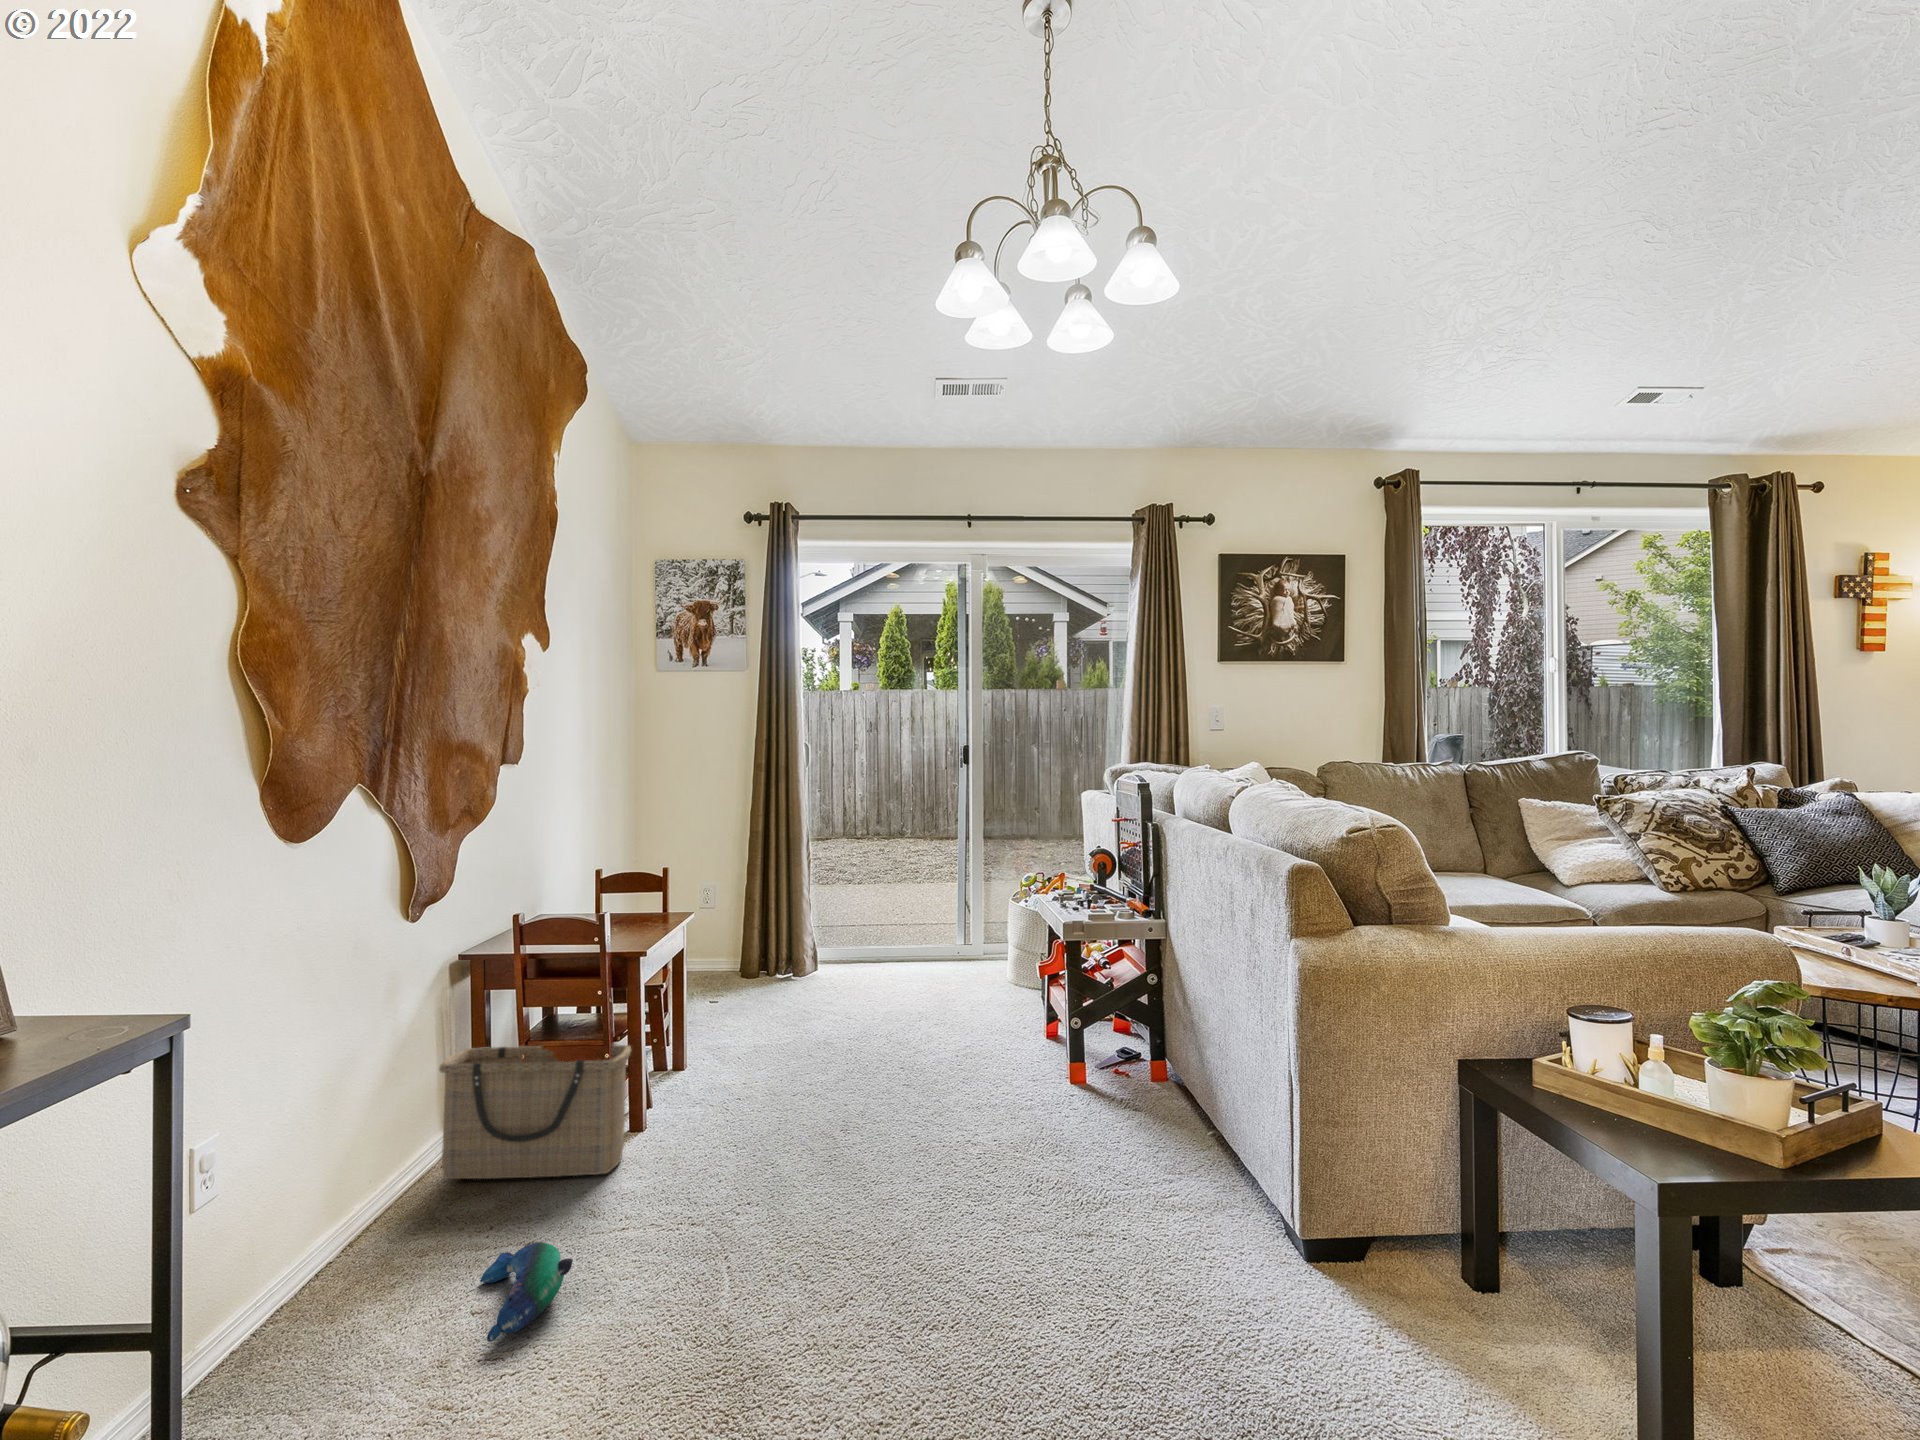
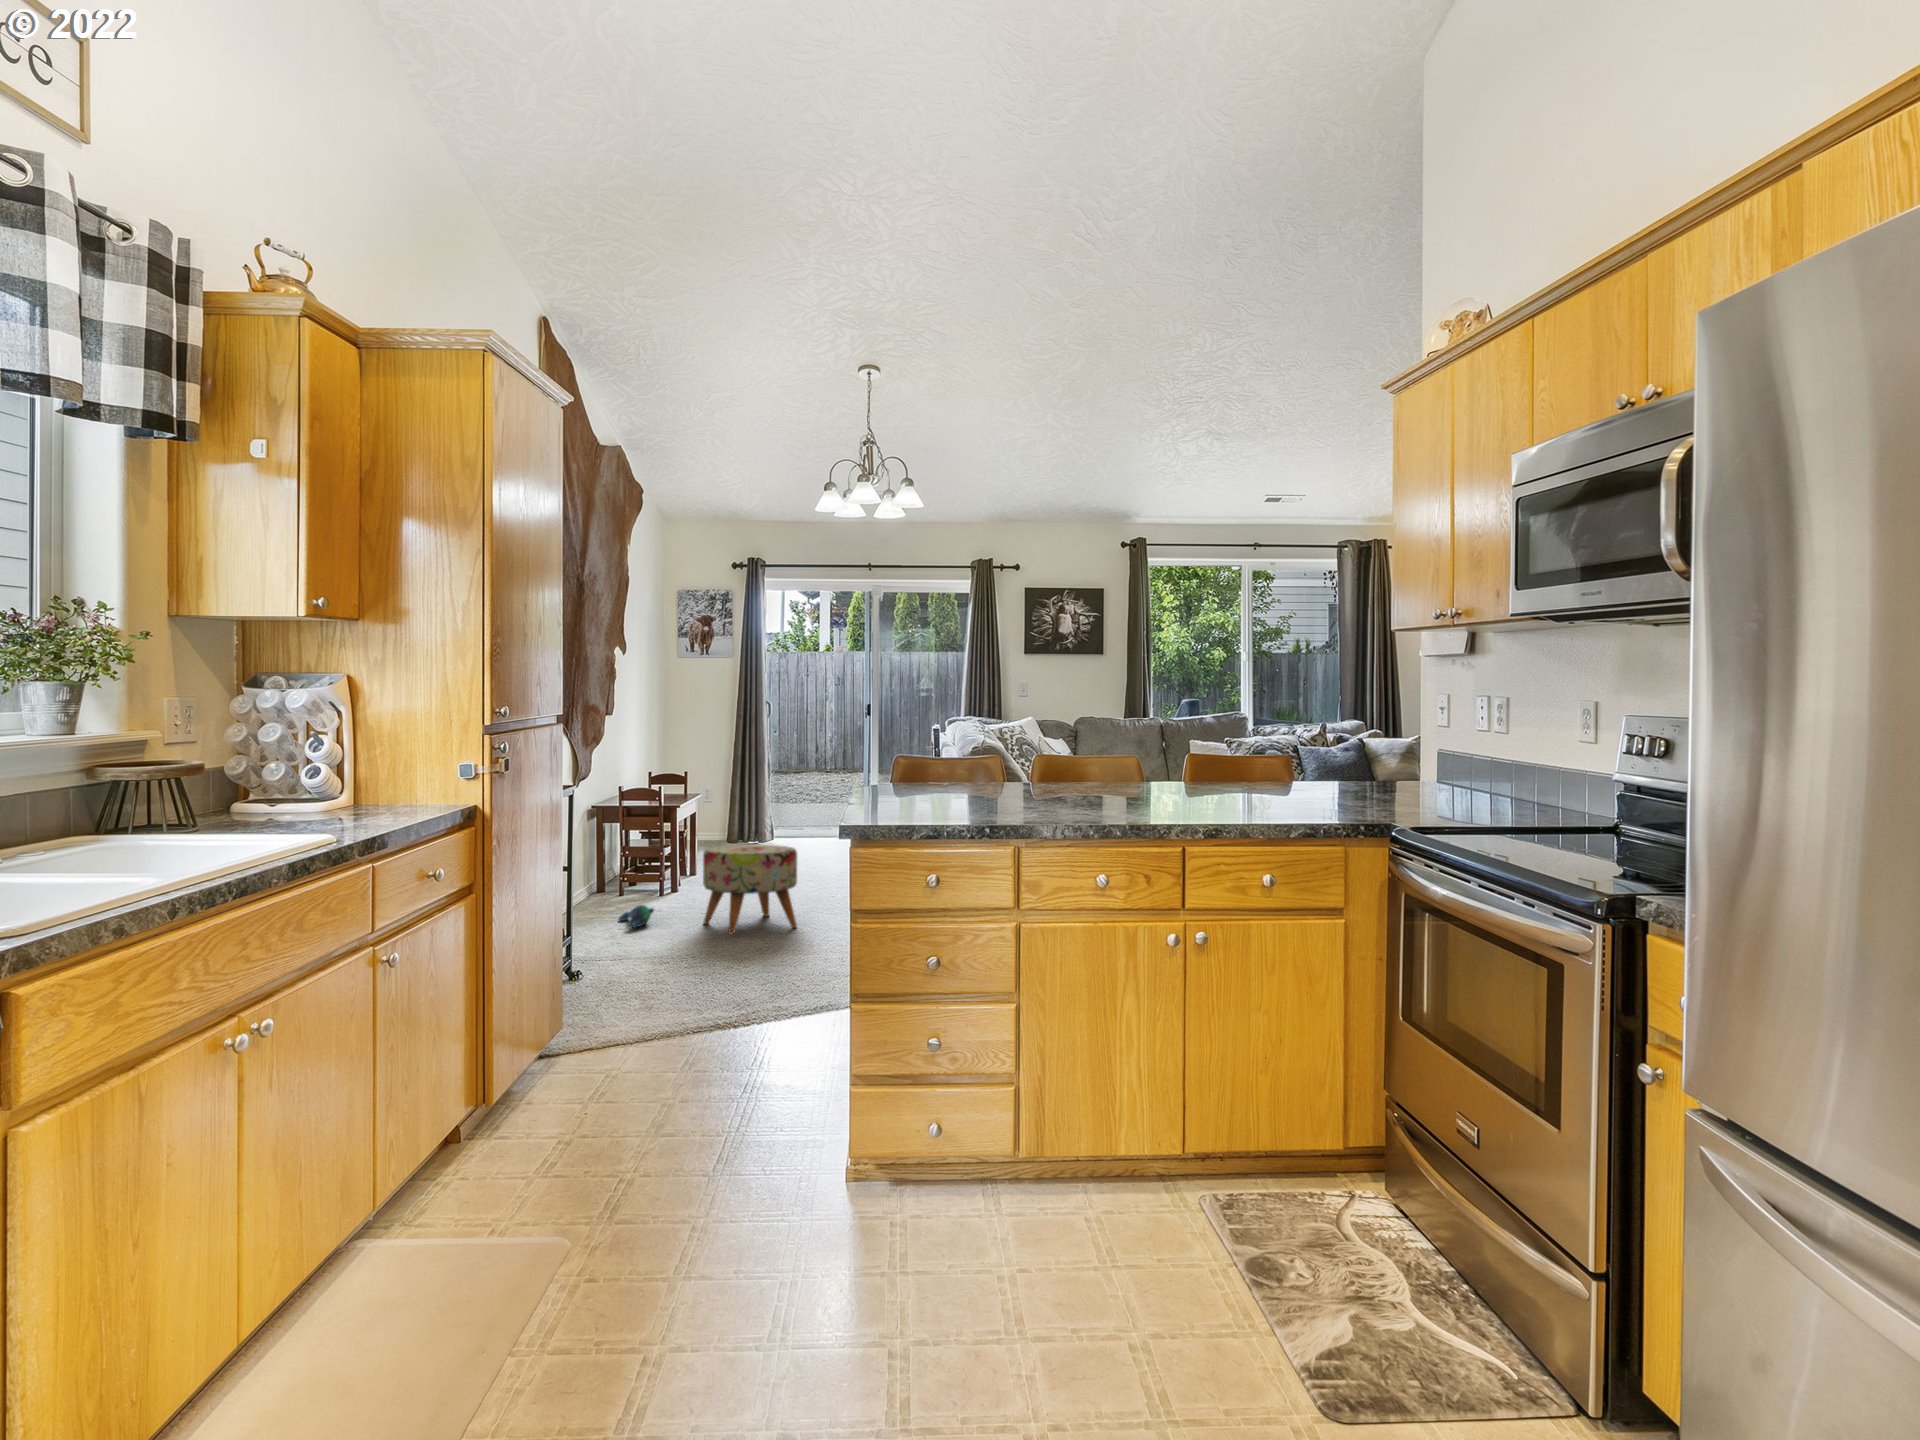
basket: present [439,1045,631,1179] -> none [589,847,672,900]
ottoman: none [700,1068,952,1381] -> present [703,845,797,934]

